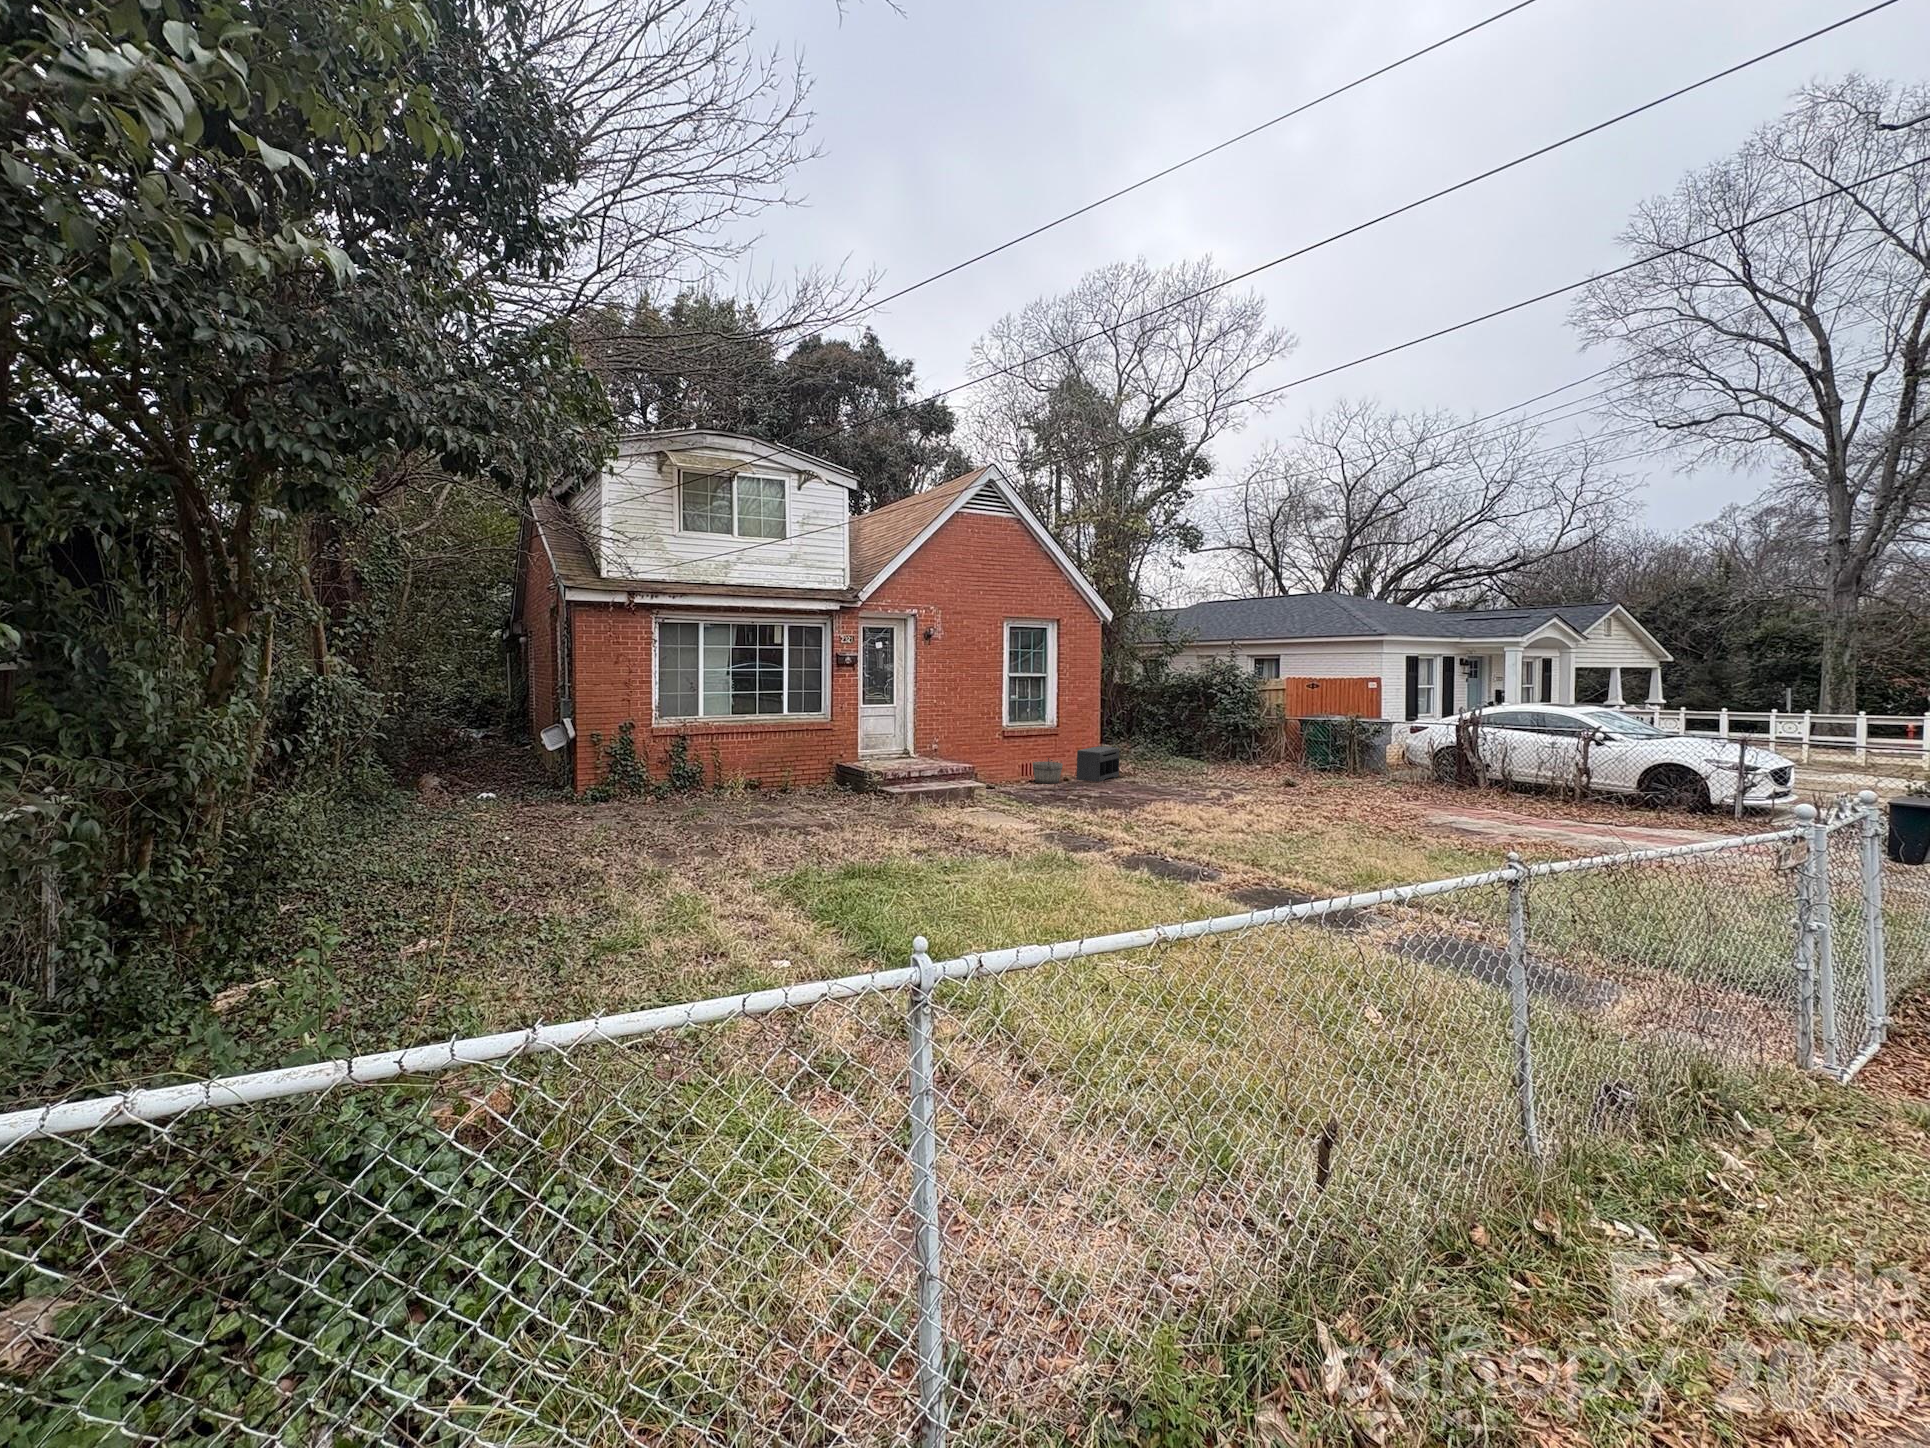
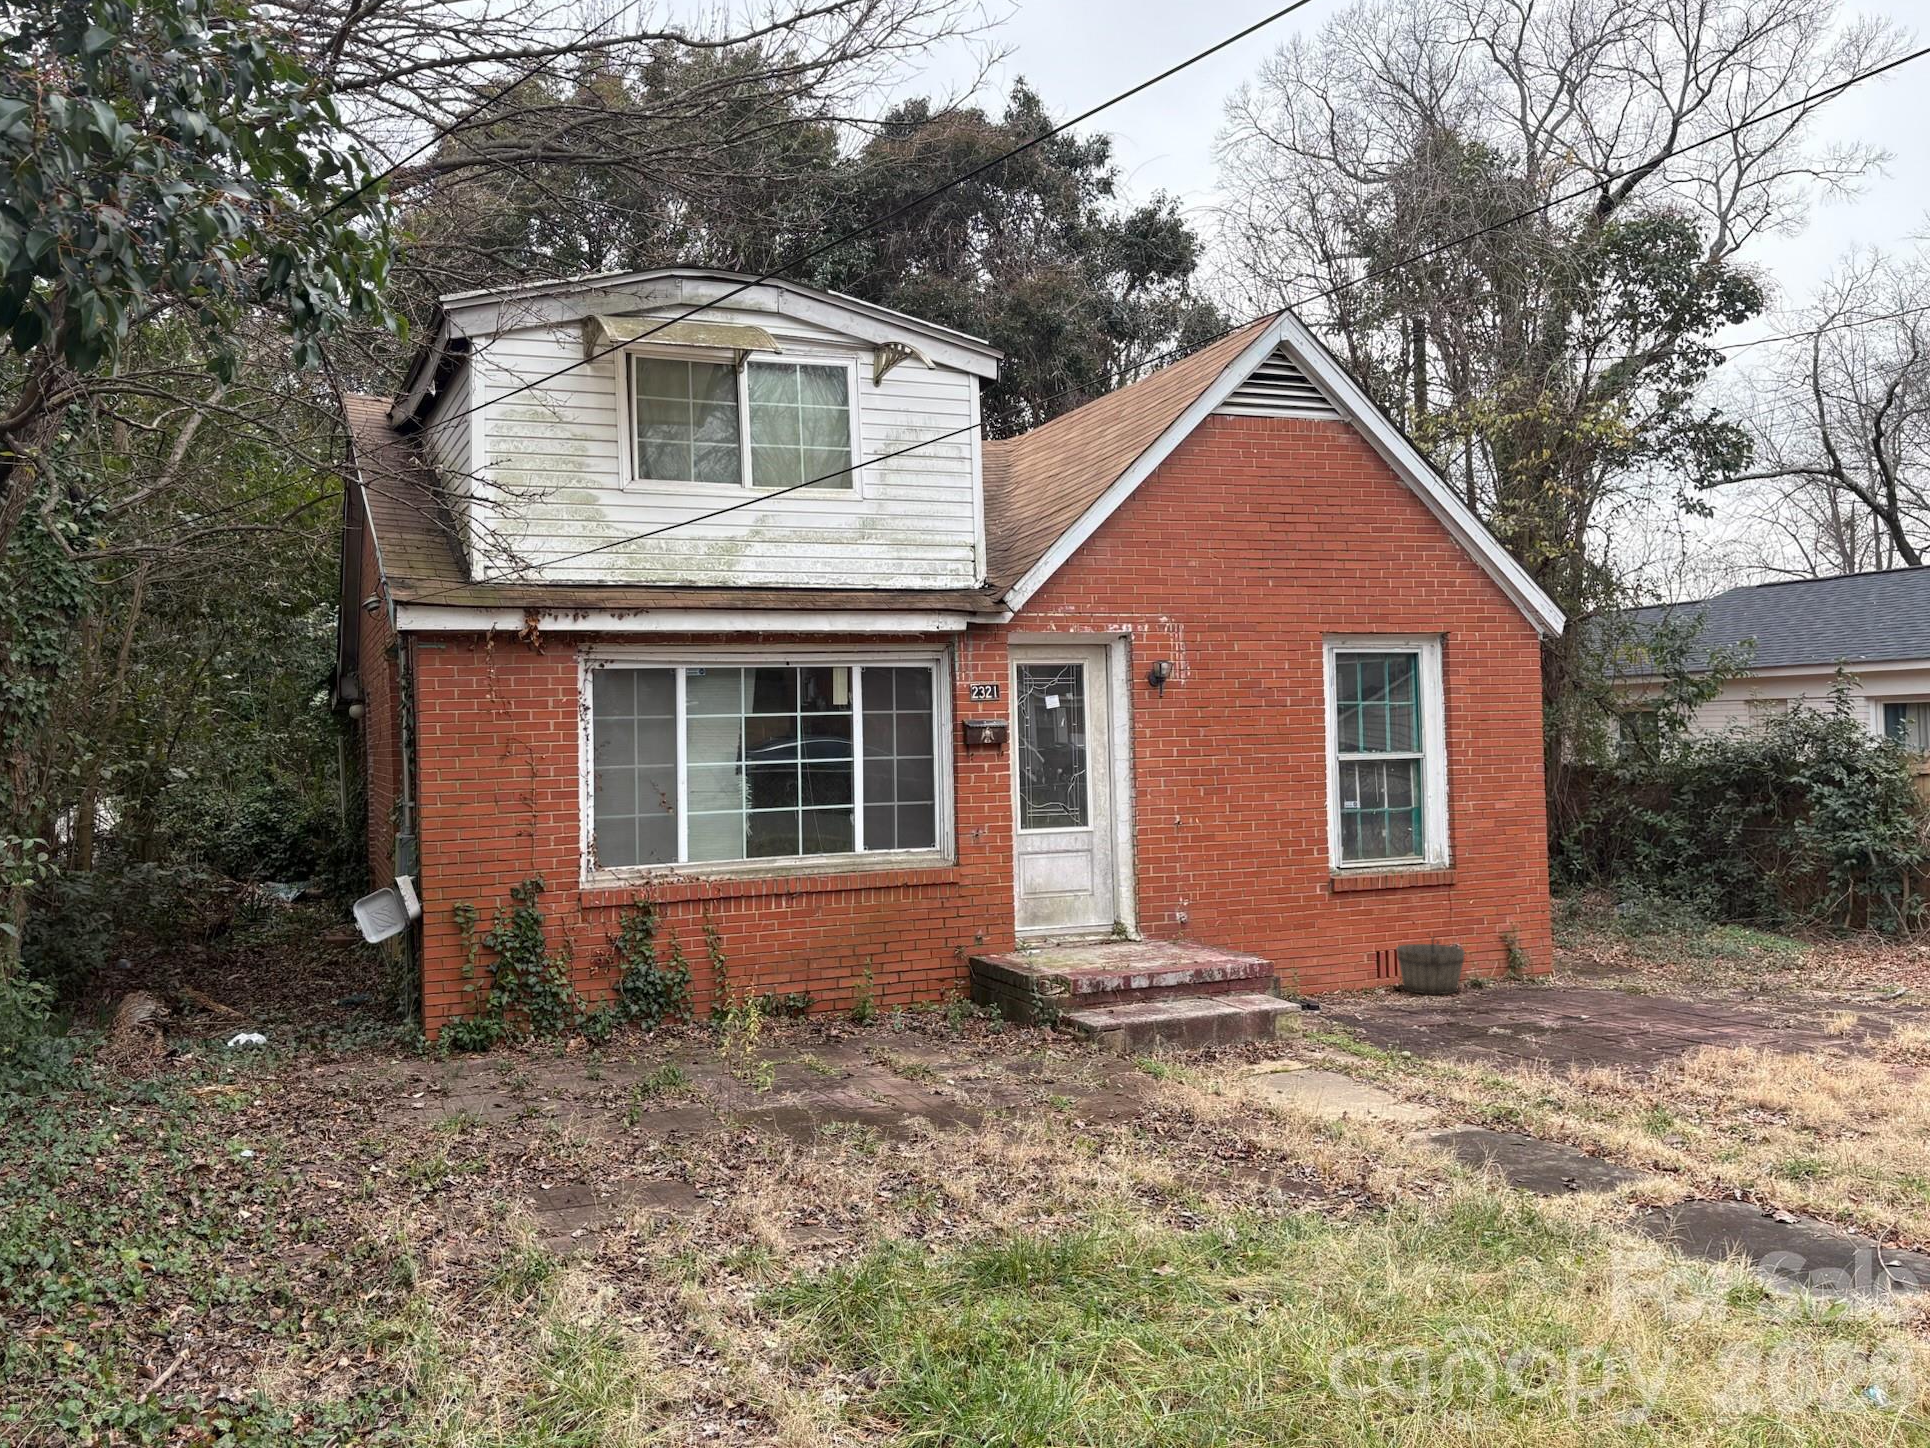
bench: present [1077,746,1120,782] -> none [1495,906,1589,989]

